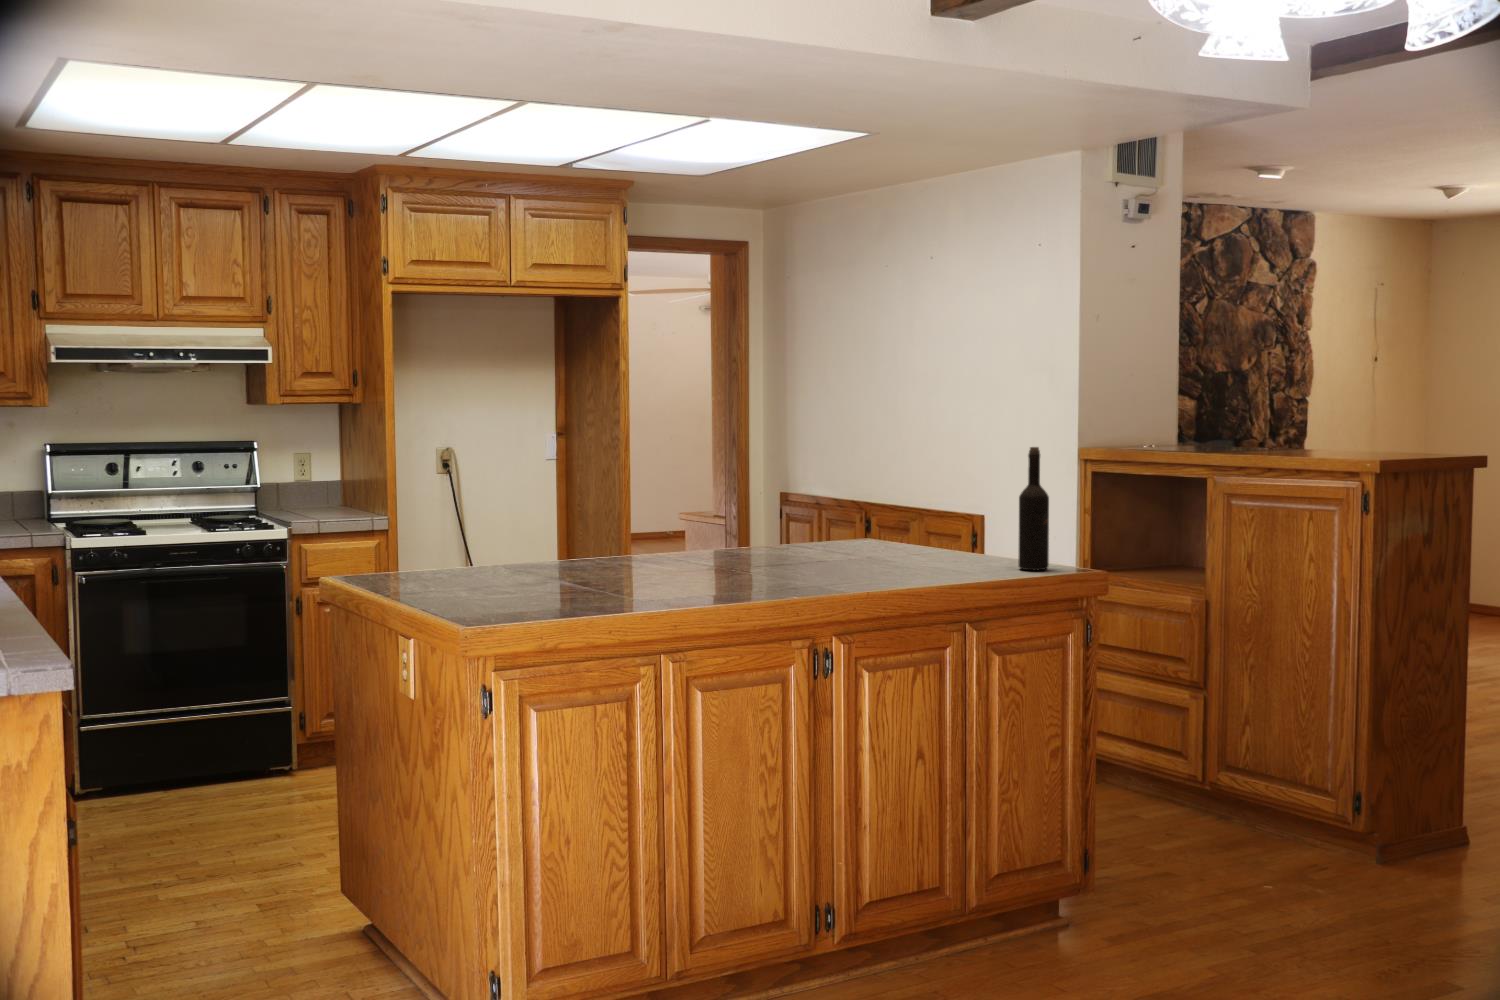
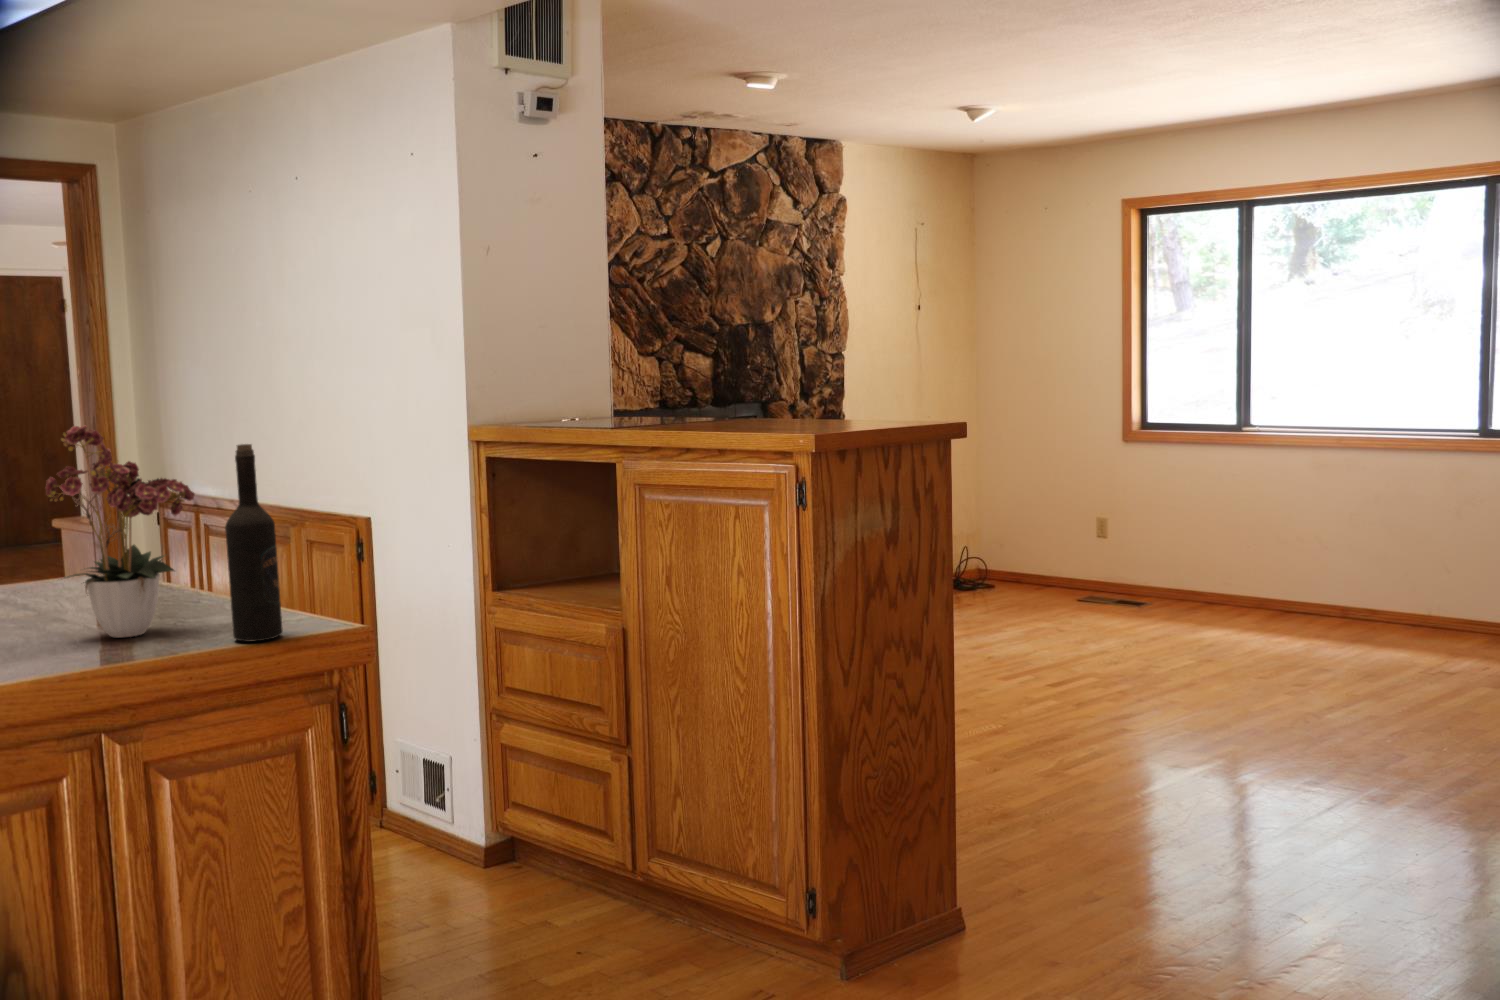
flower arrangement: none [902,425,996,564] -> present [46,425,195,637]

